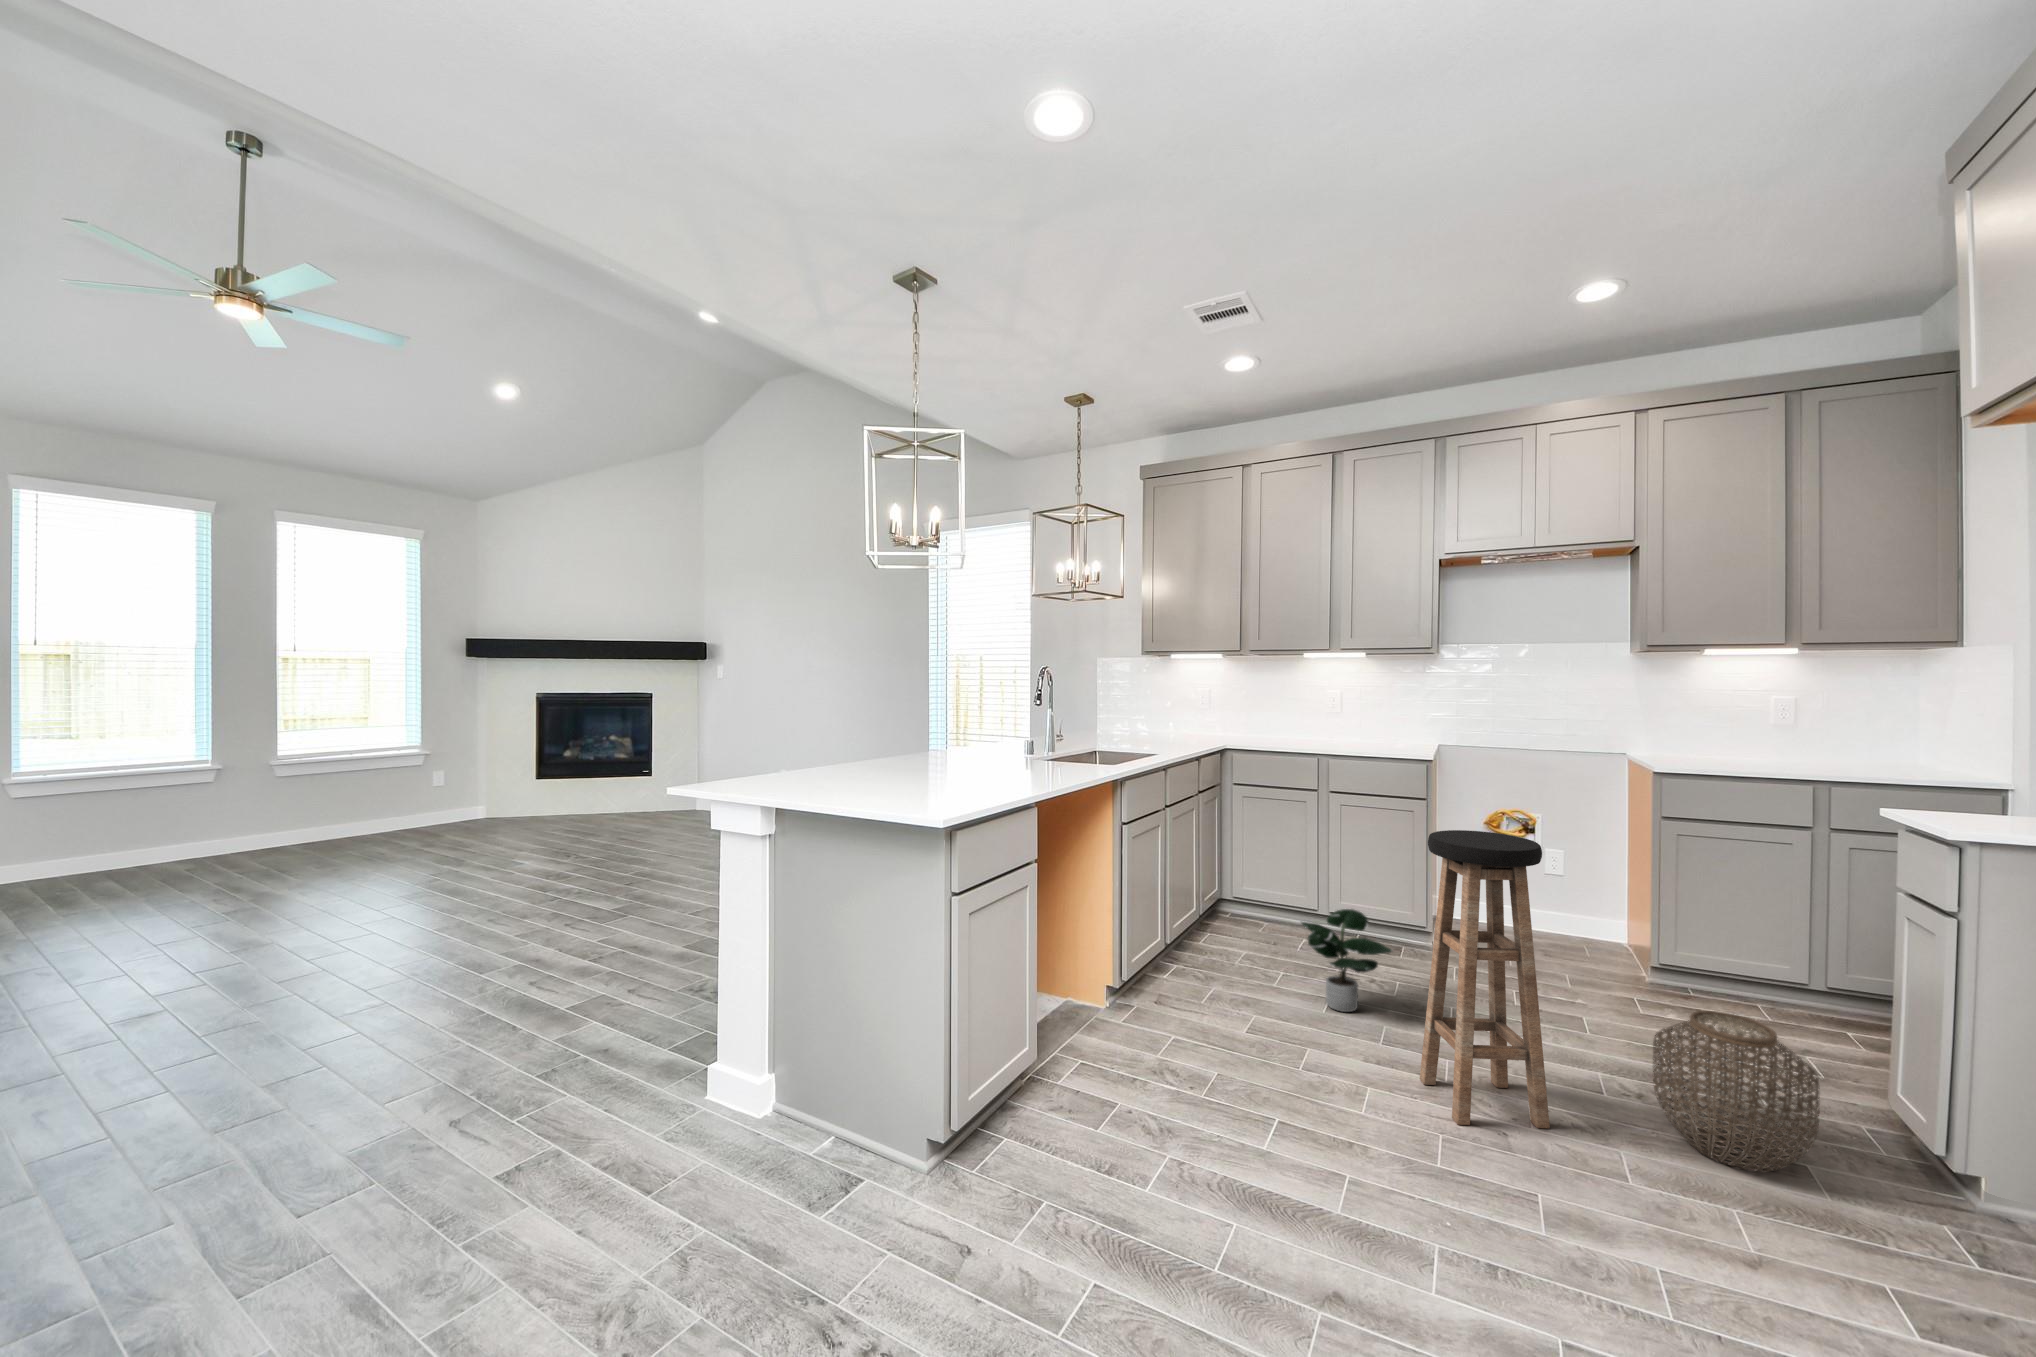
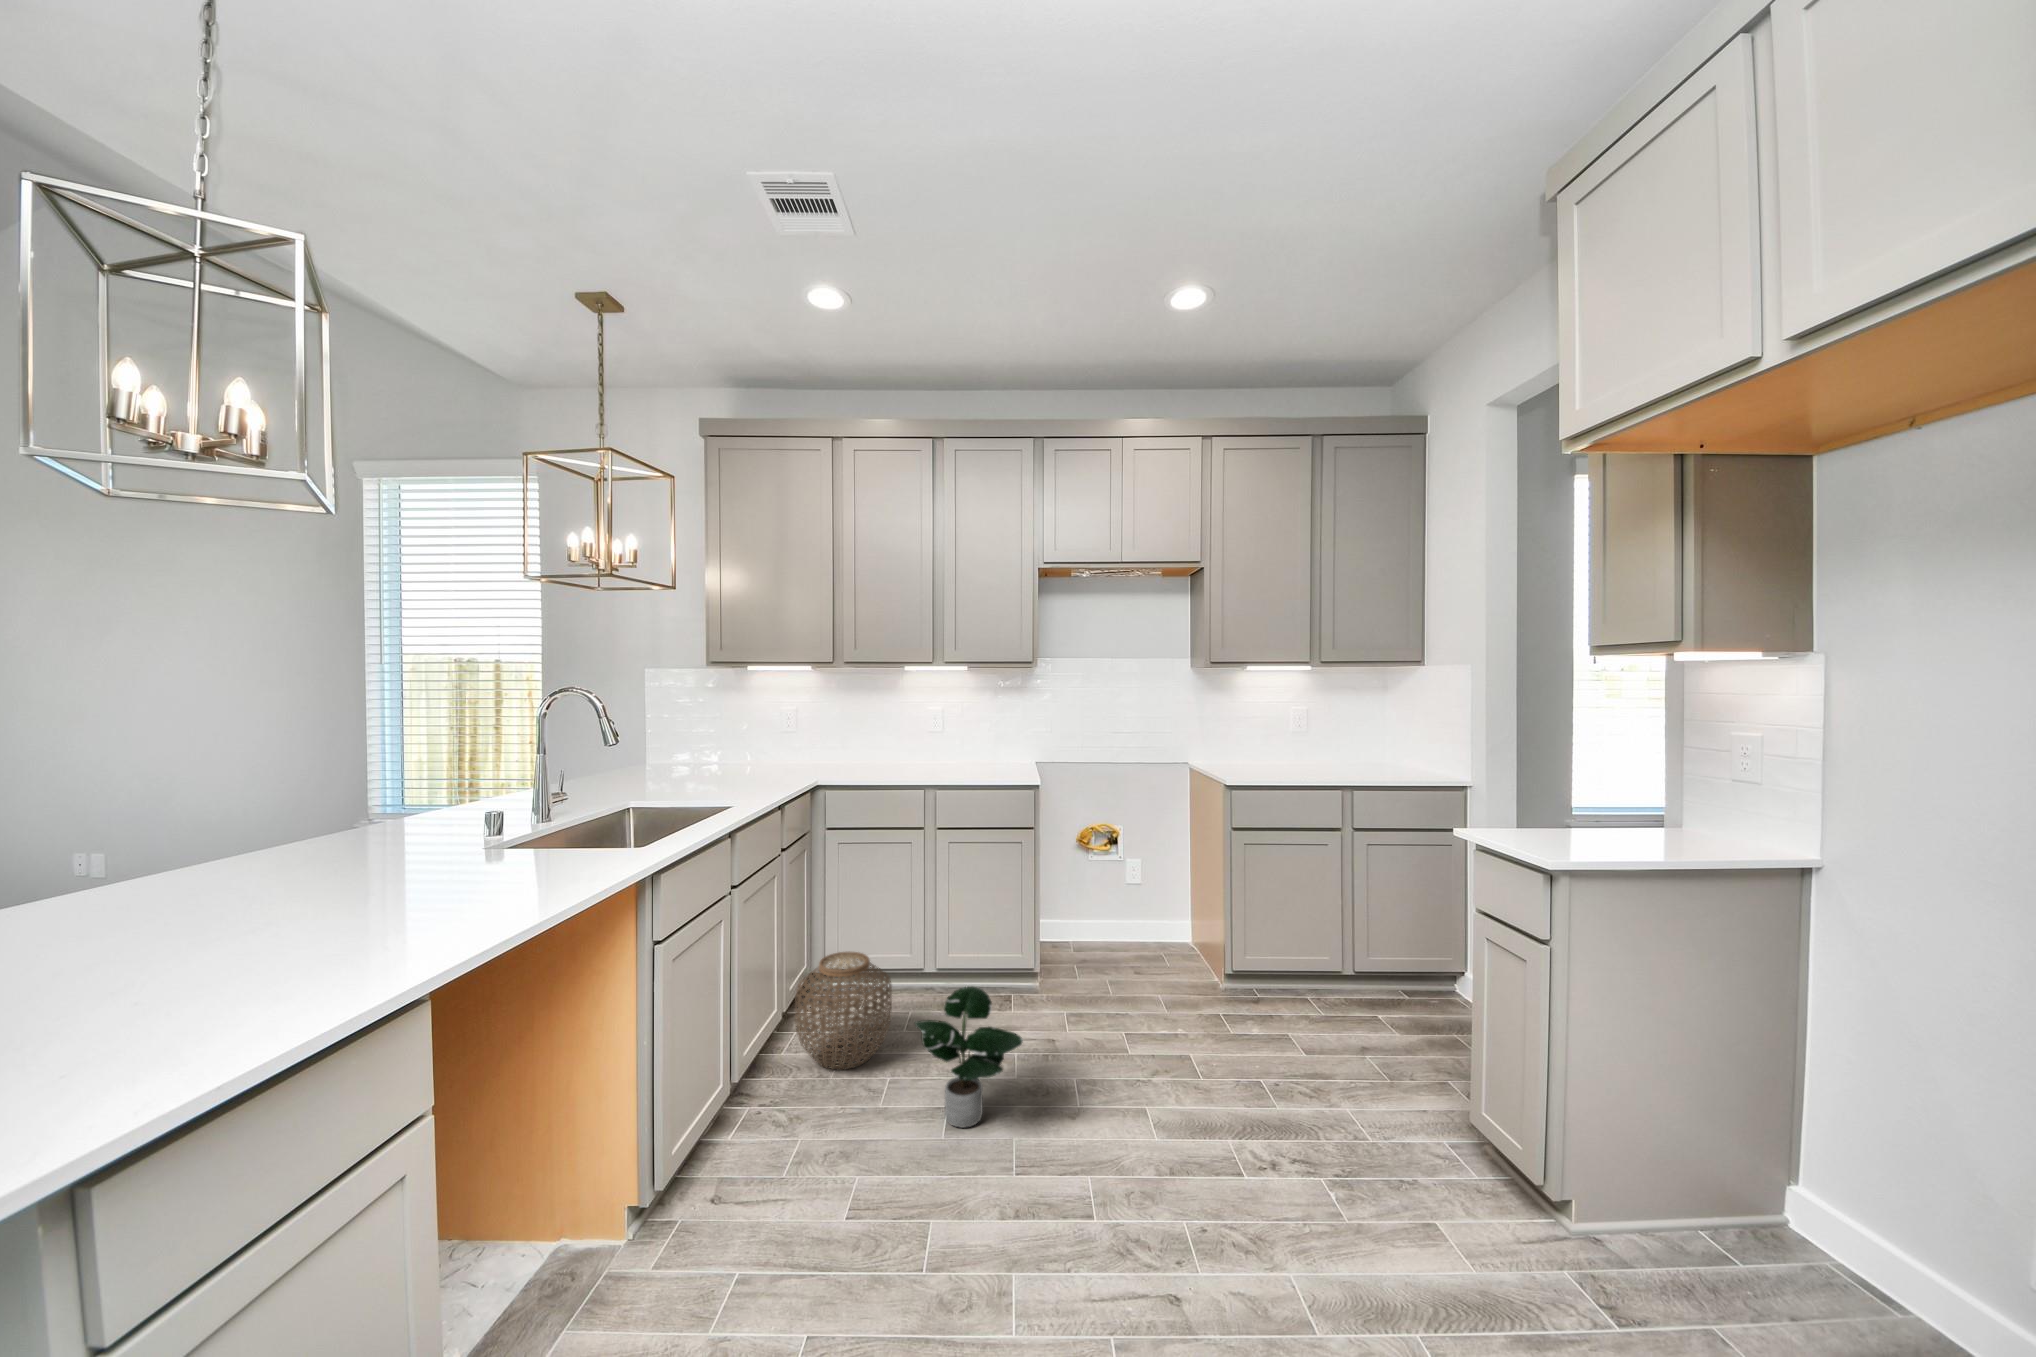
bar stool: present [1420,830,1550,1128] -> none [1074,900,1223,1307]
woven basket: present [1653,1011,1820,1172] -> present [795,952,892,1069]

